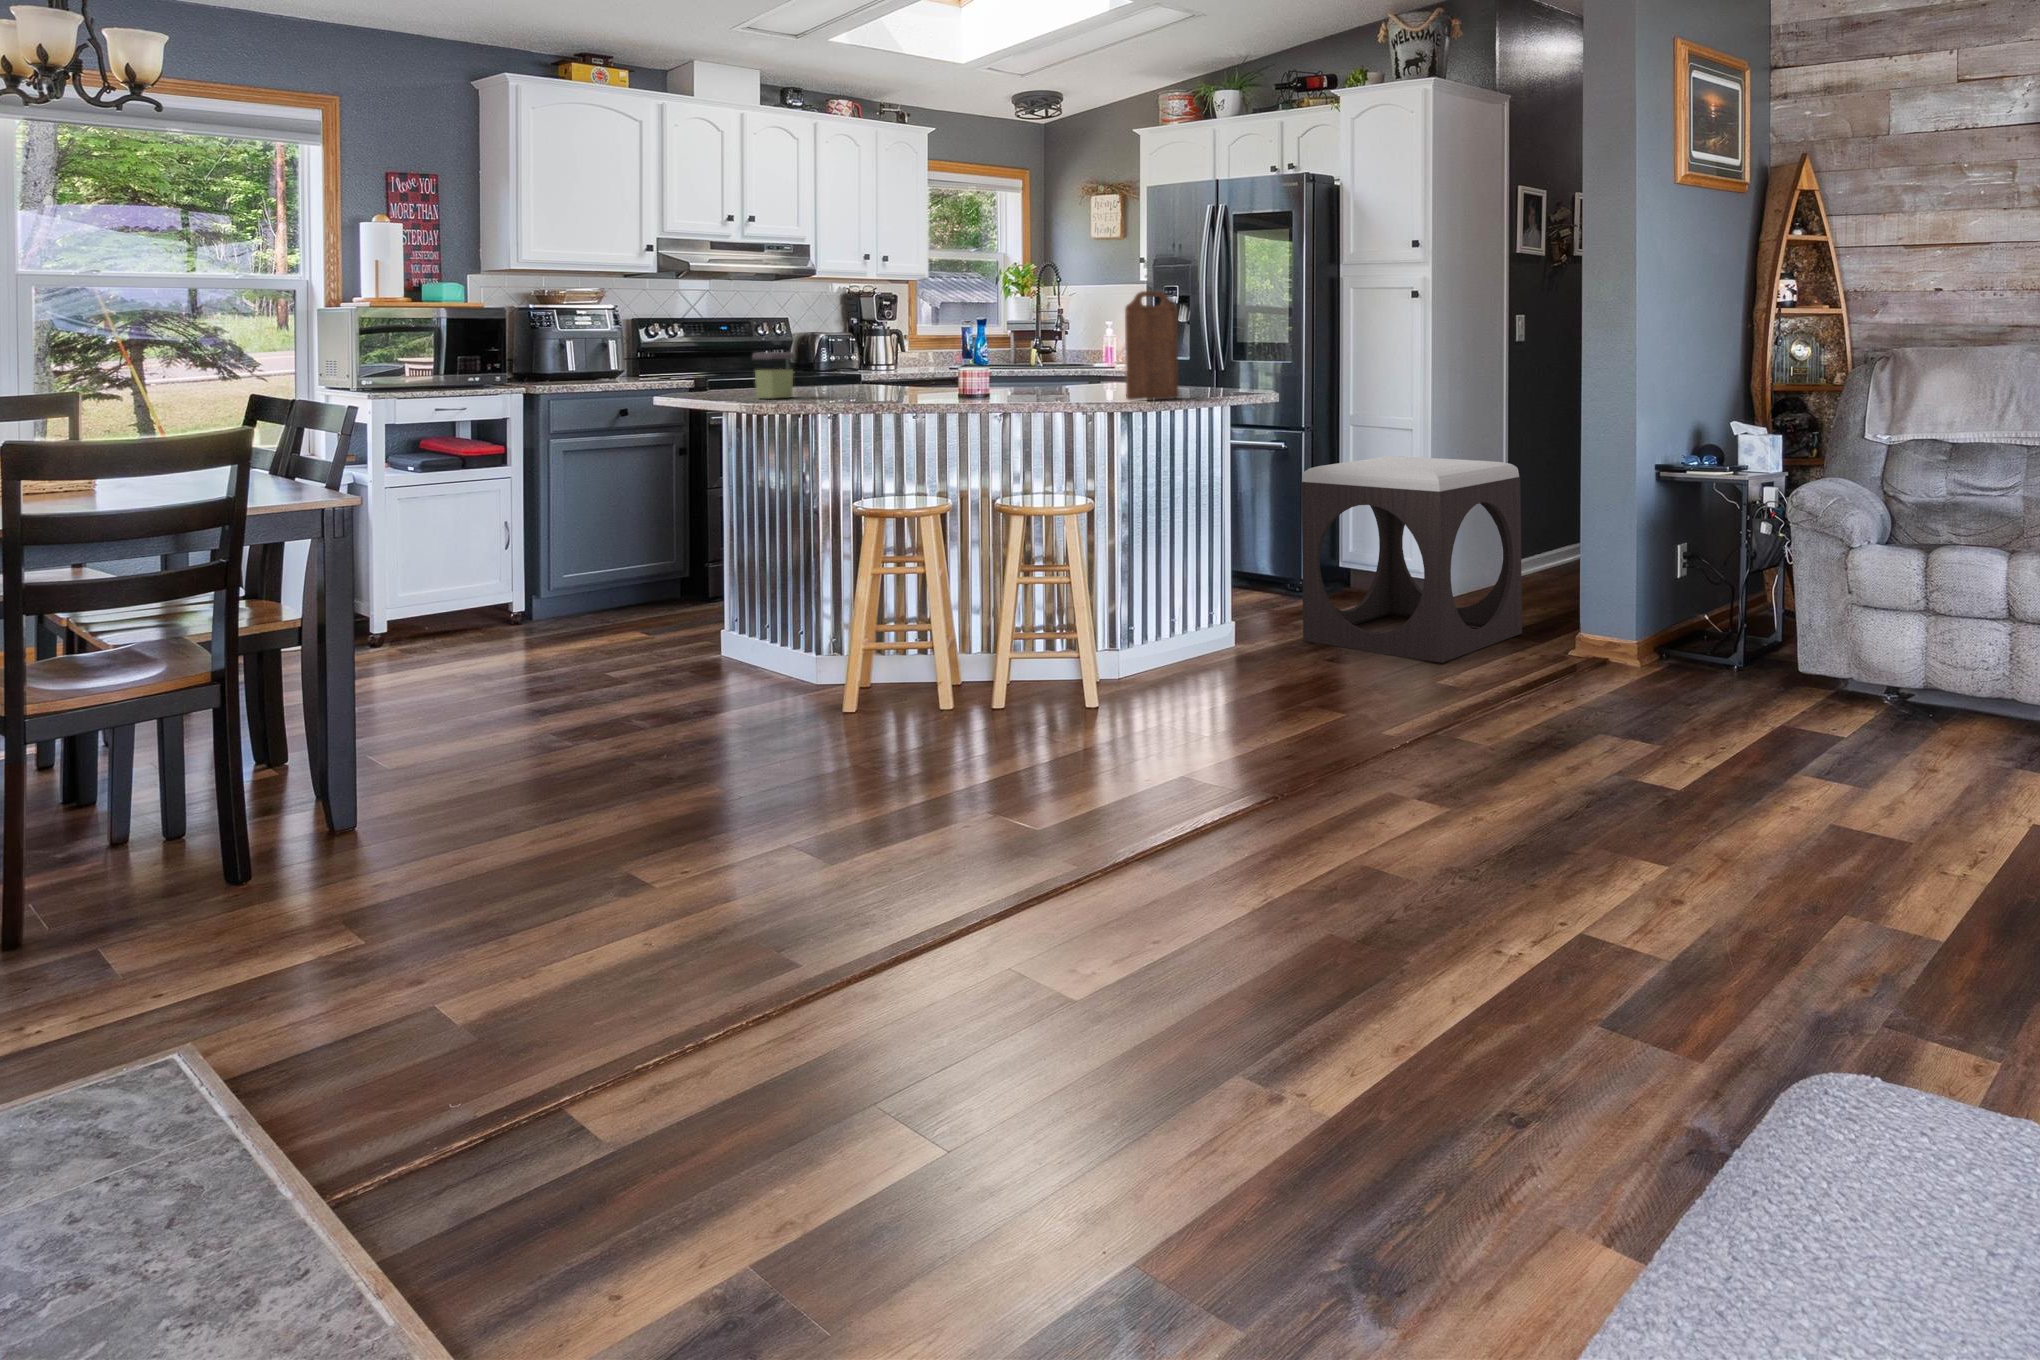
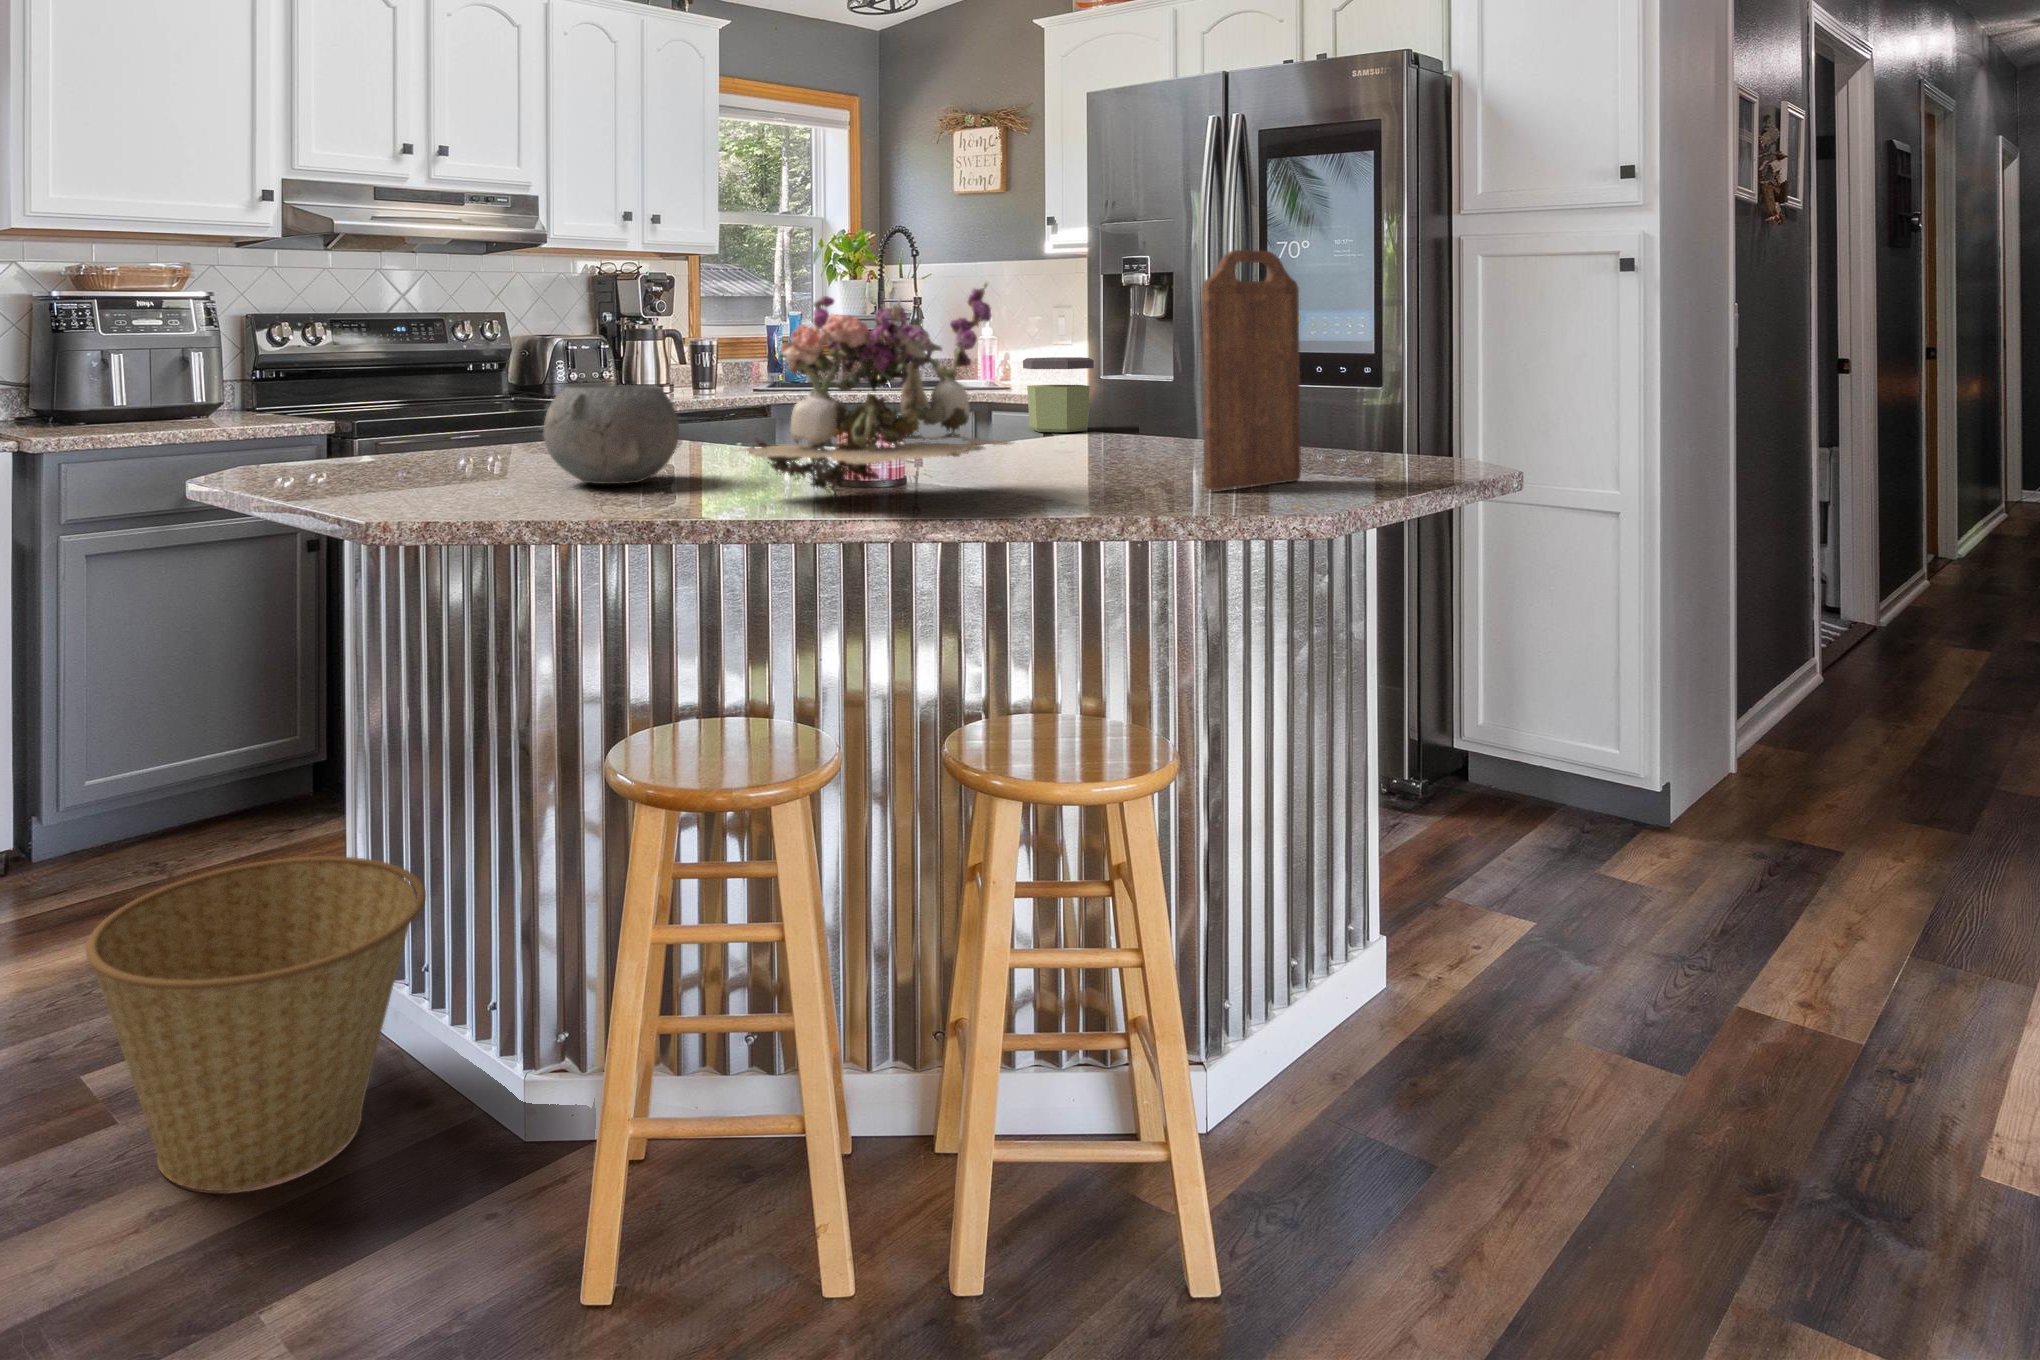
flower arrangement: none [909,306,1037,403] -> present [736,283,1012,496]
jar: present [752,352,796,398] -> present [1023,357,1094,432]
bowl: none [822,354,887,399] -> present [544,385,679,484]
footstool: present [1301,456,1522,663] -> none [1530,579,1983,1096]
basket: none [623,573,769,693] -> present [86,856,426,1191]

